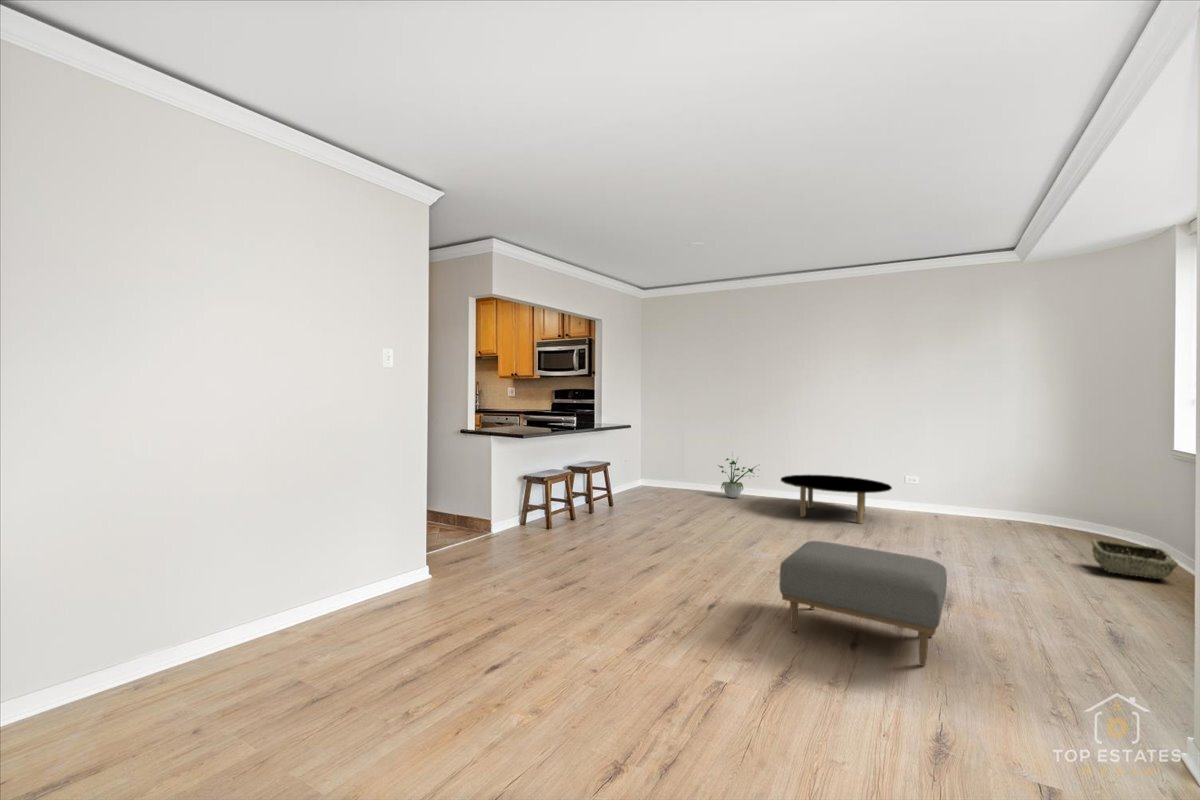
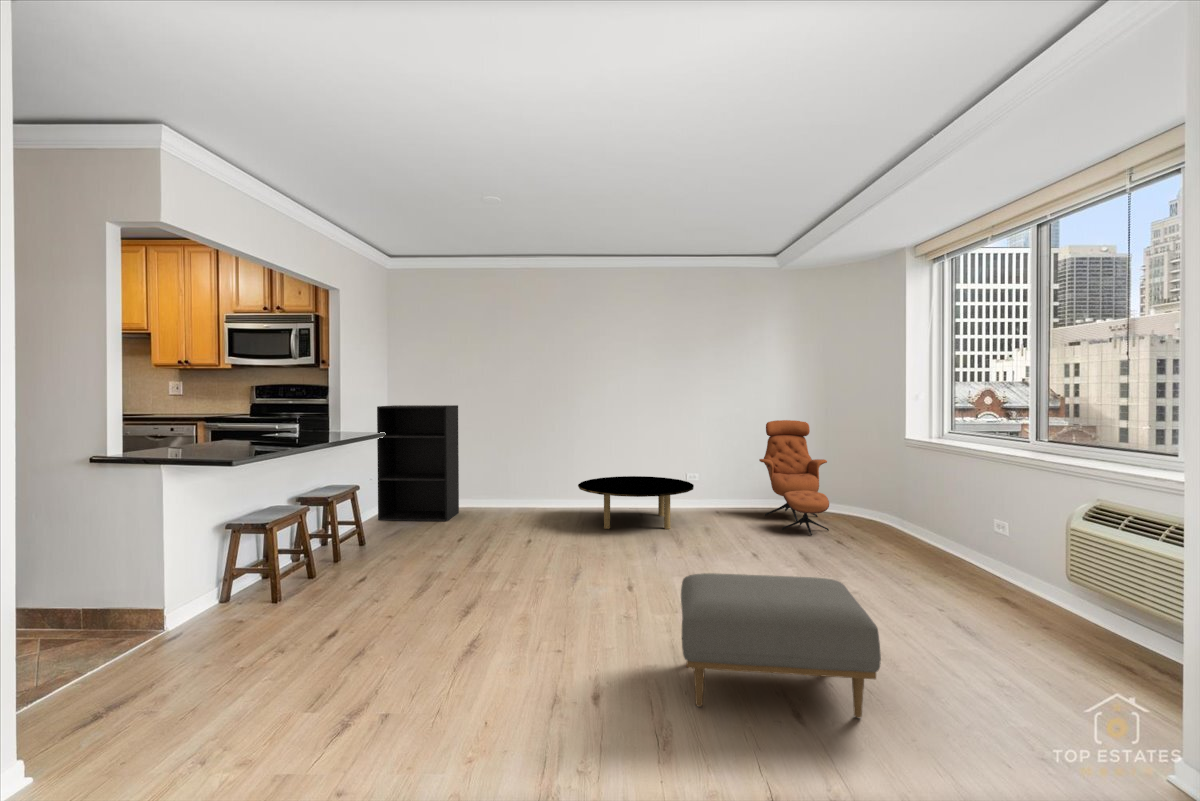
bookshelf: none [627,406,688,497] -> present [377,405,459,521]
lounge chair: none [969,432,1052,547] -> present [759,420,829,535]
potted plant: present [718,458,755,498] -> none [497,454,554,514]
woven basket: present [1091,539,1178,579] -> none [879,520,946,551]

